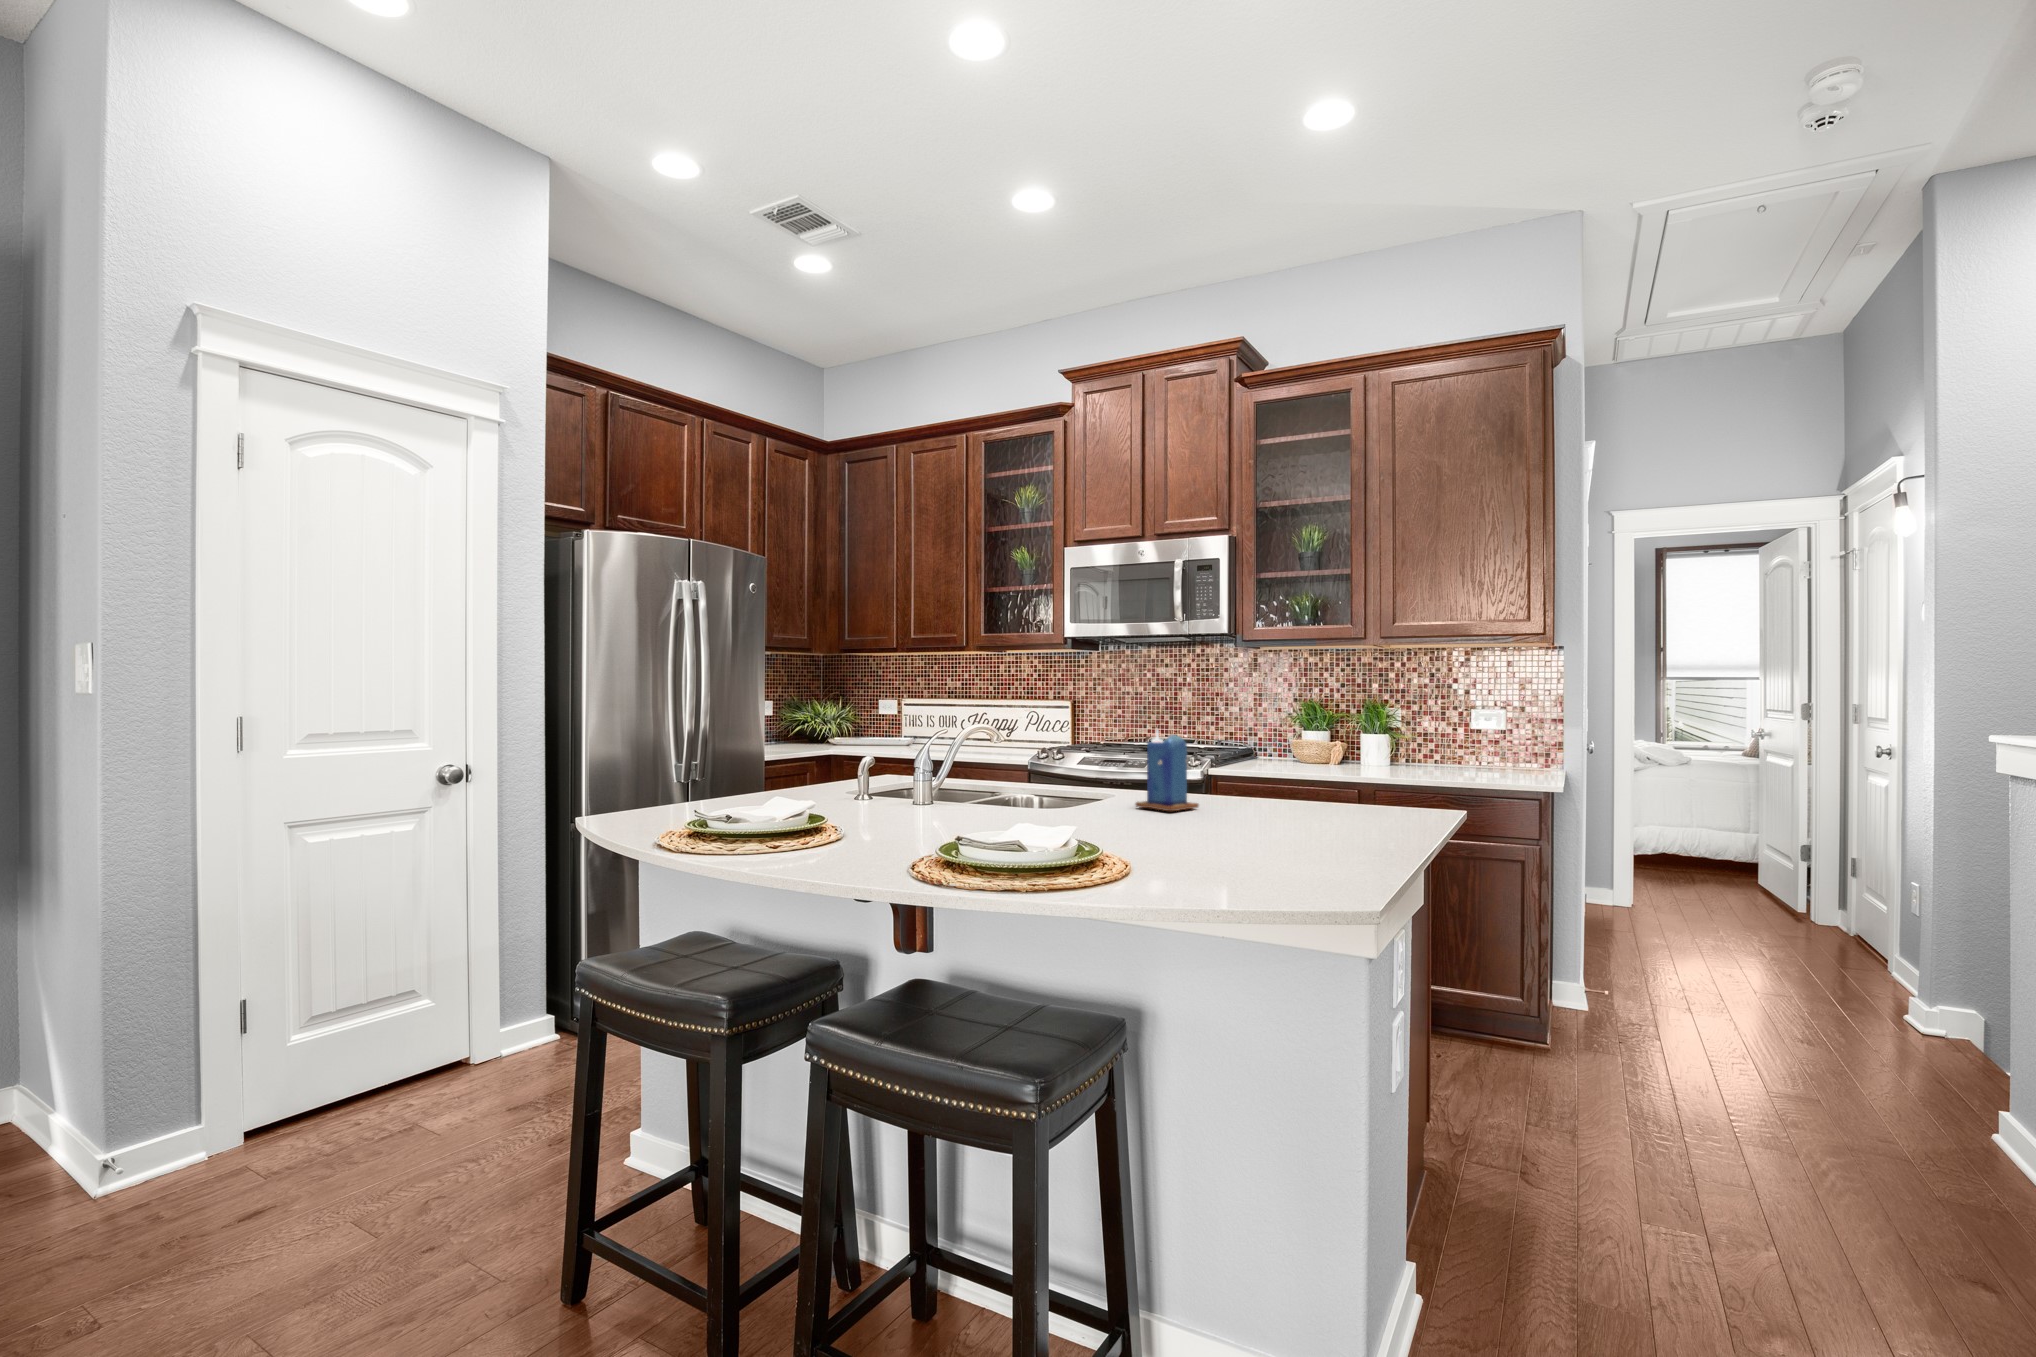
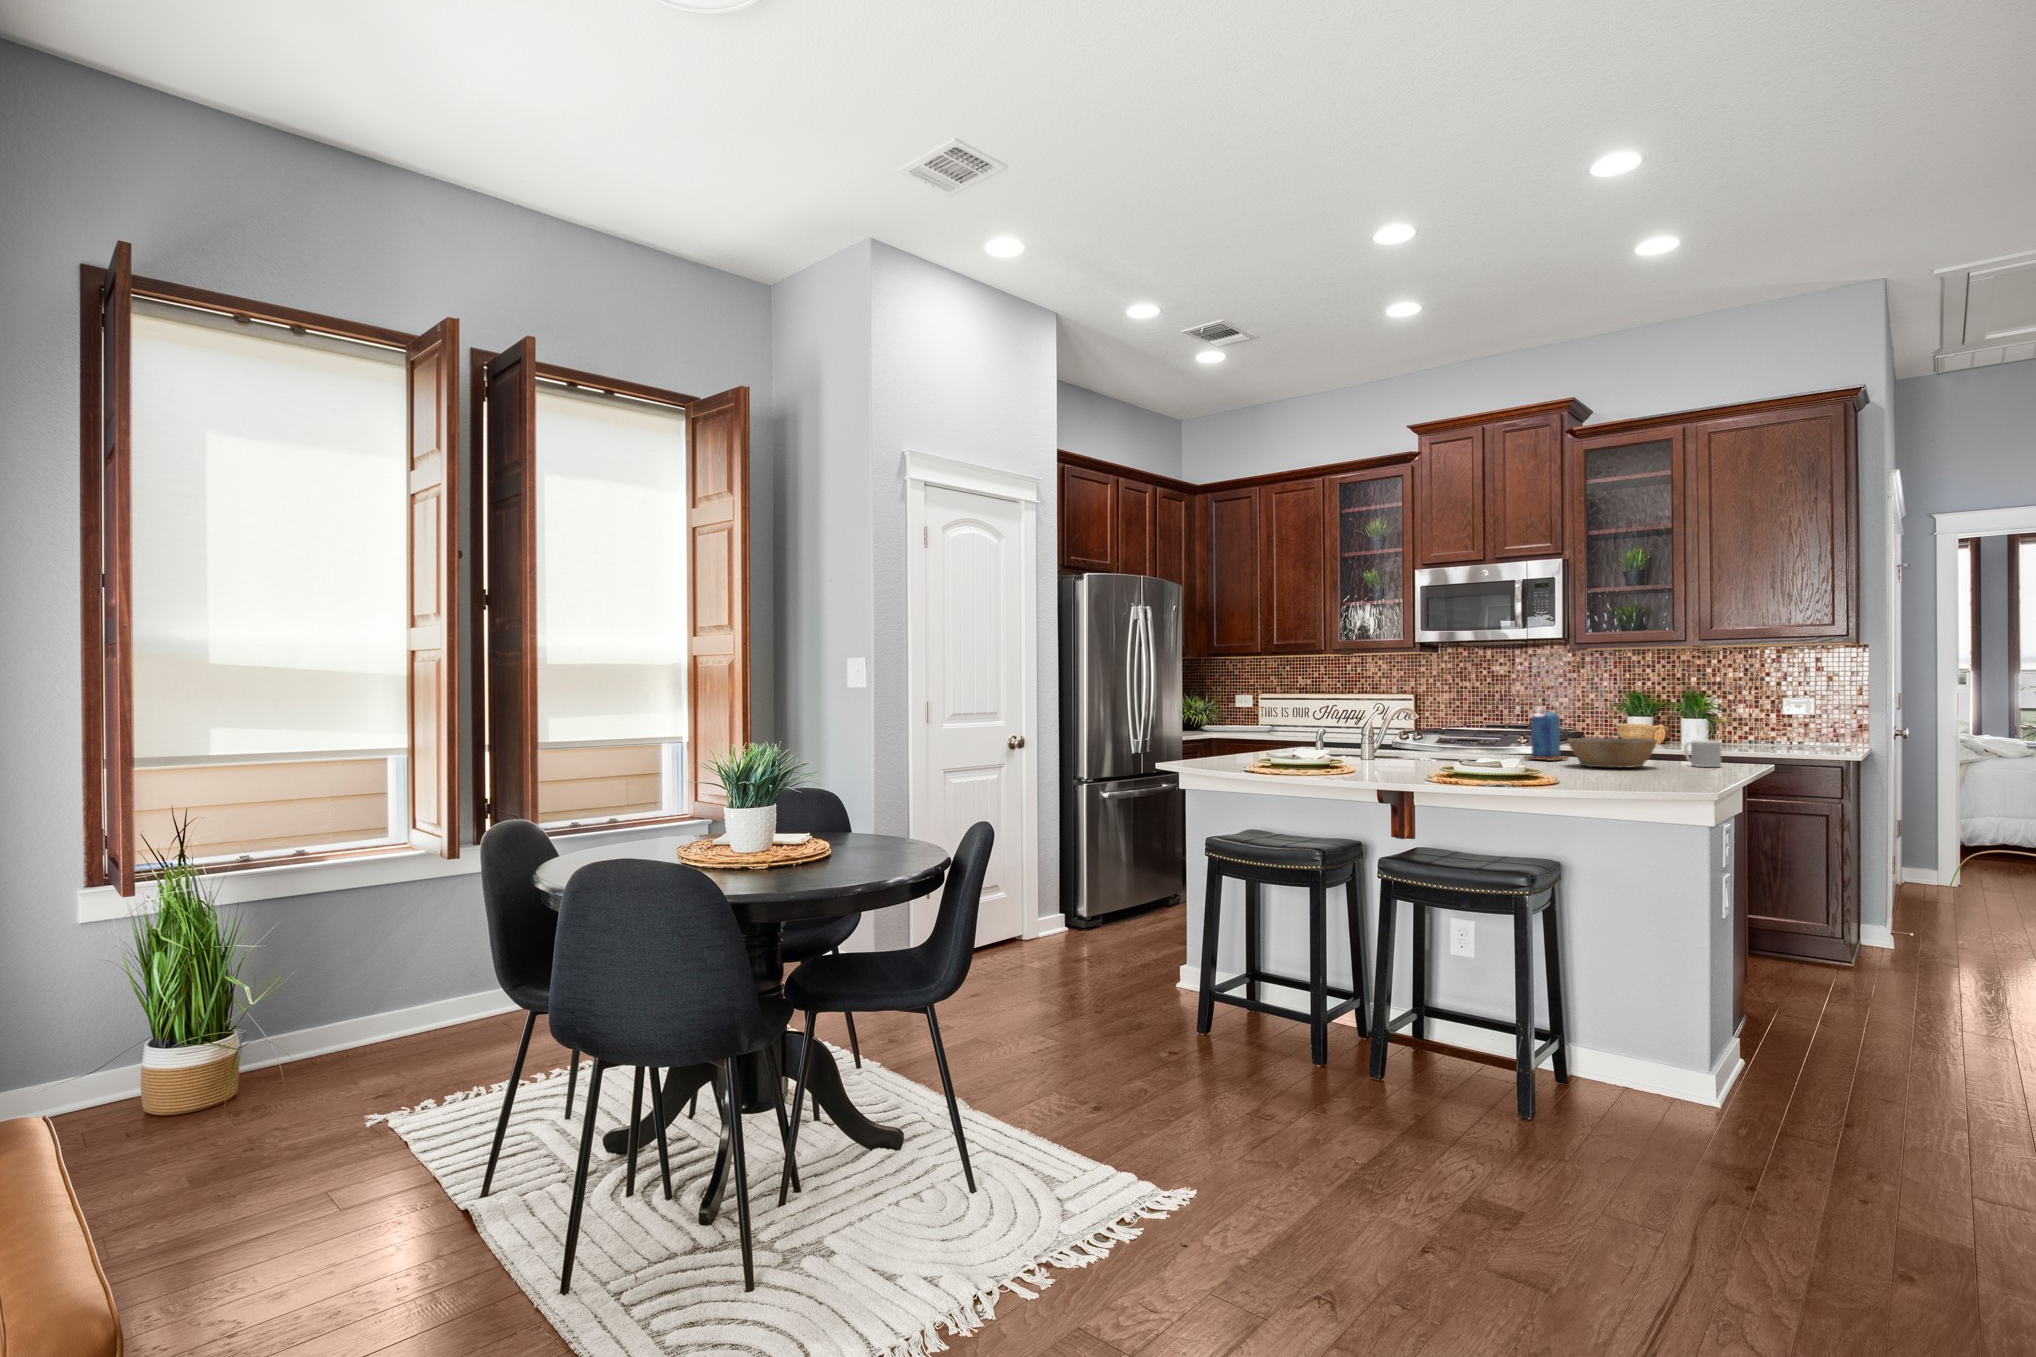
bowl: none [1187,778,1318,831] -> present [1568,738,1657,767]
mug: none [1356,783,1409,827] -> present [1684,740,1721,767]

